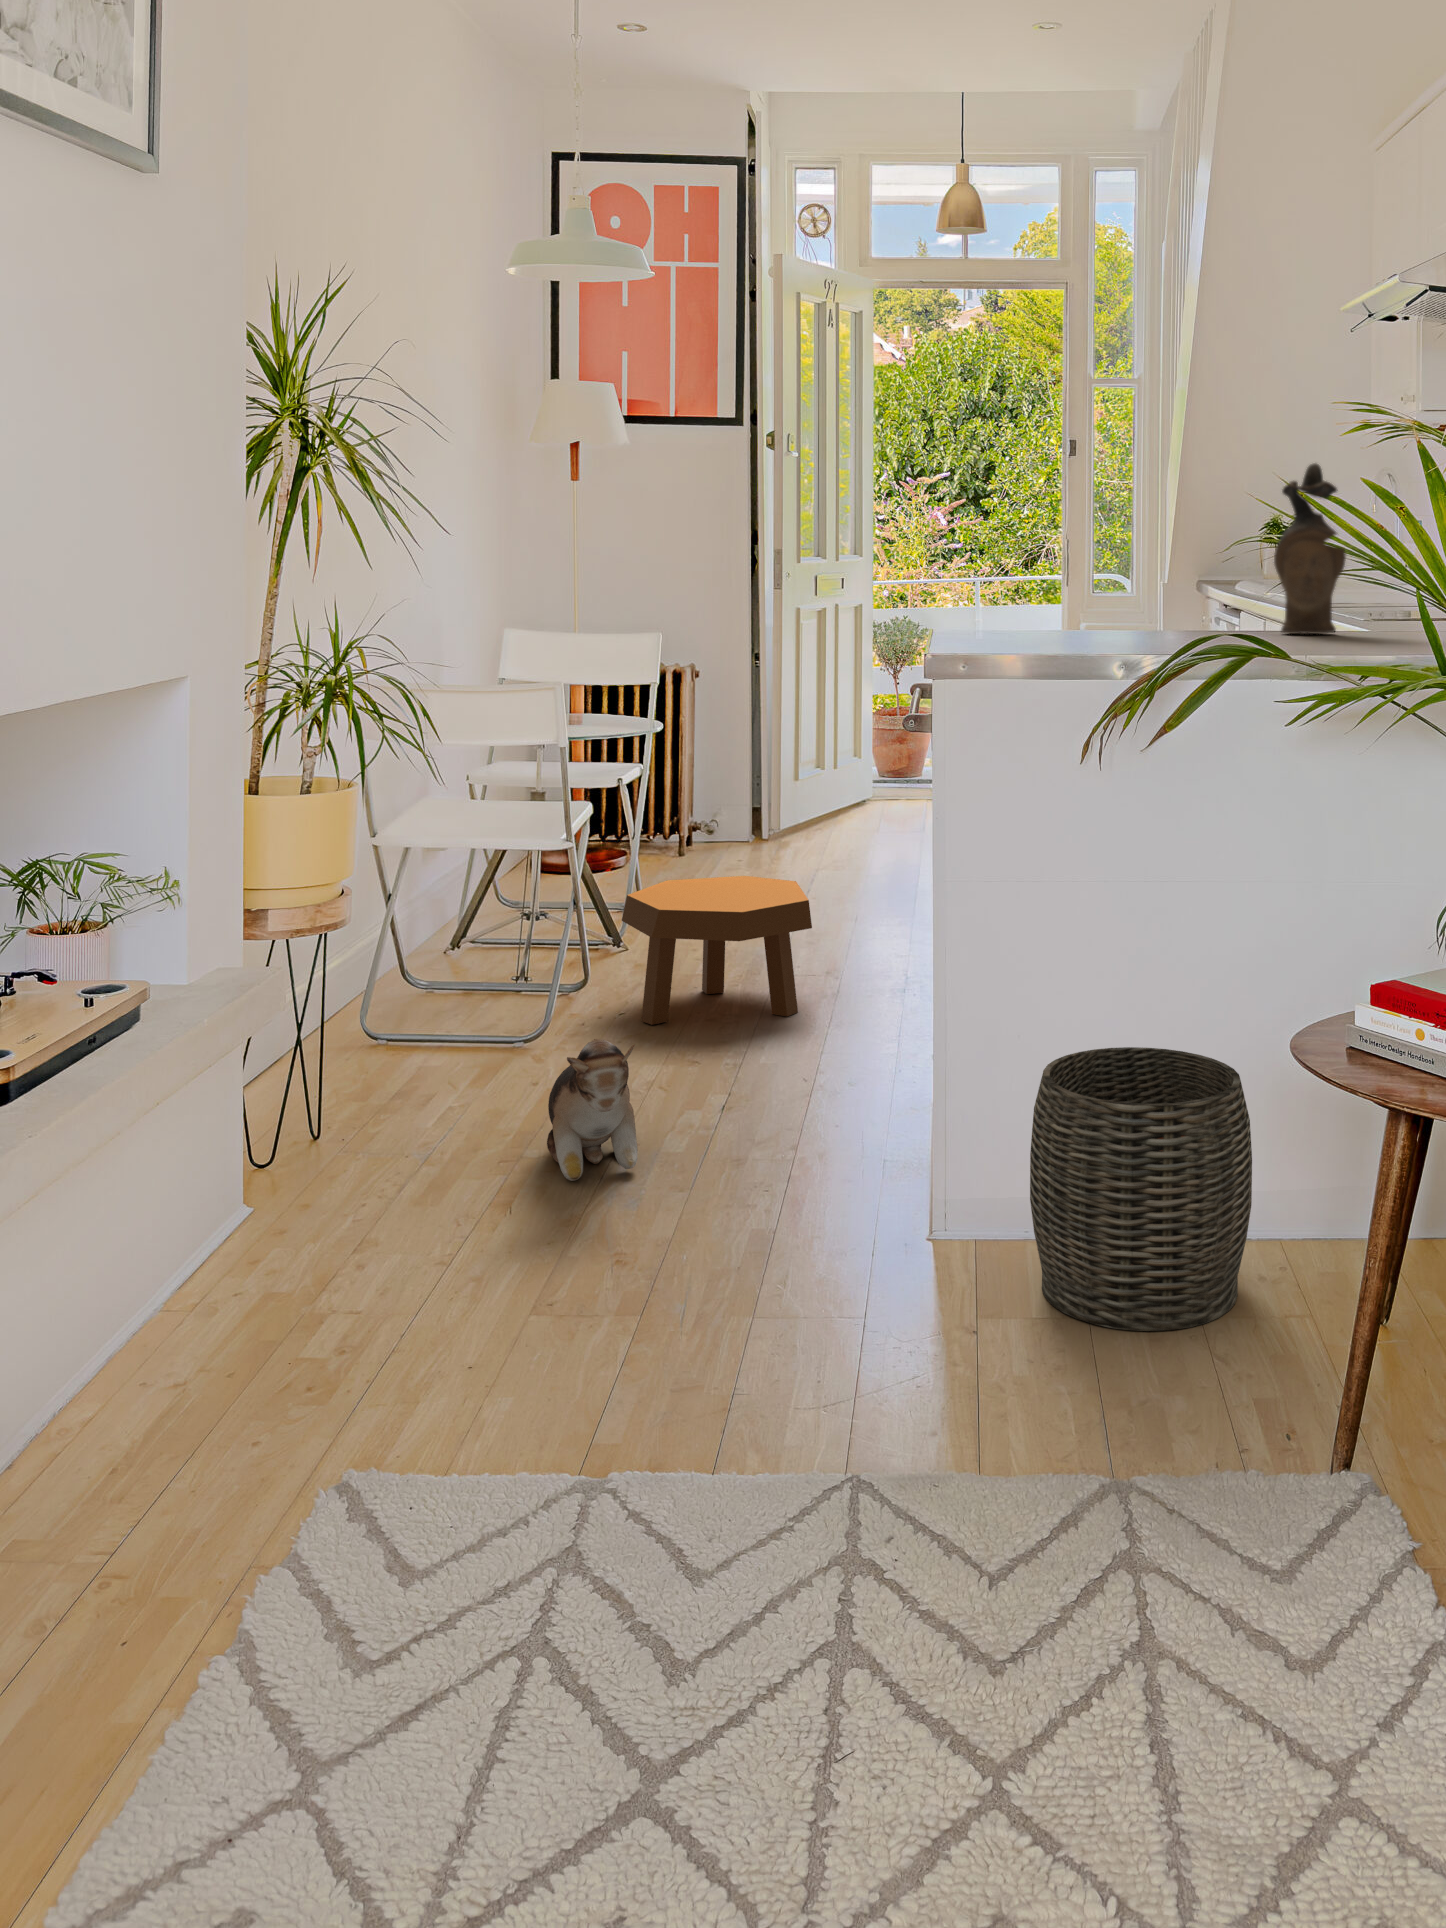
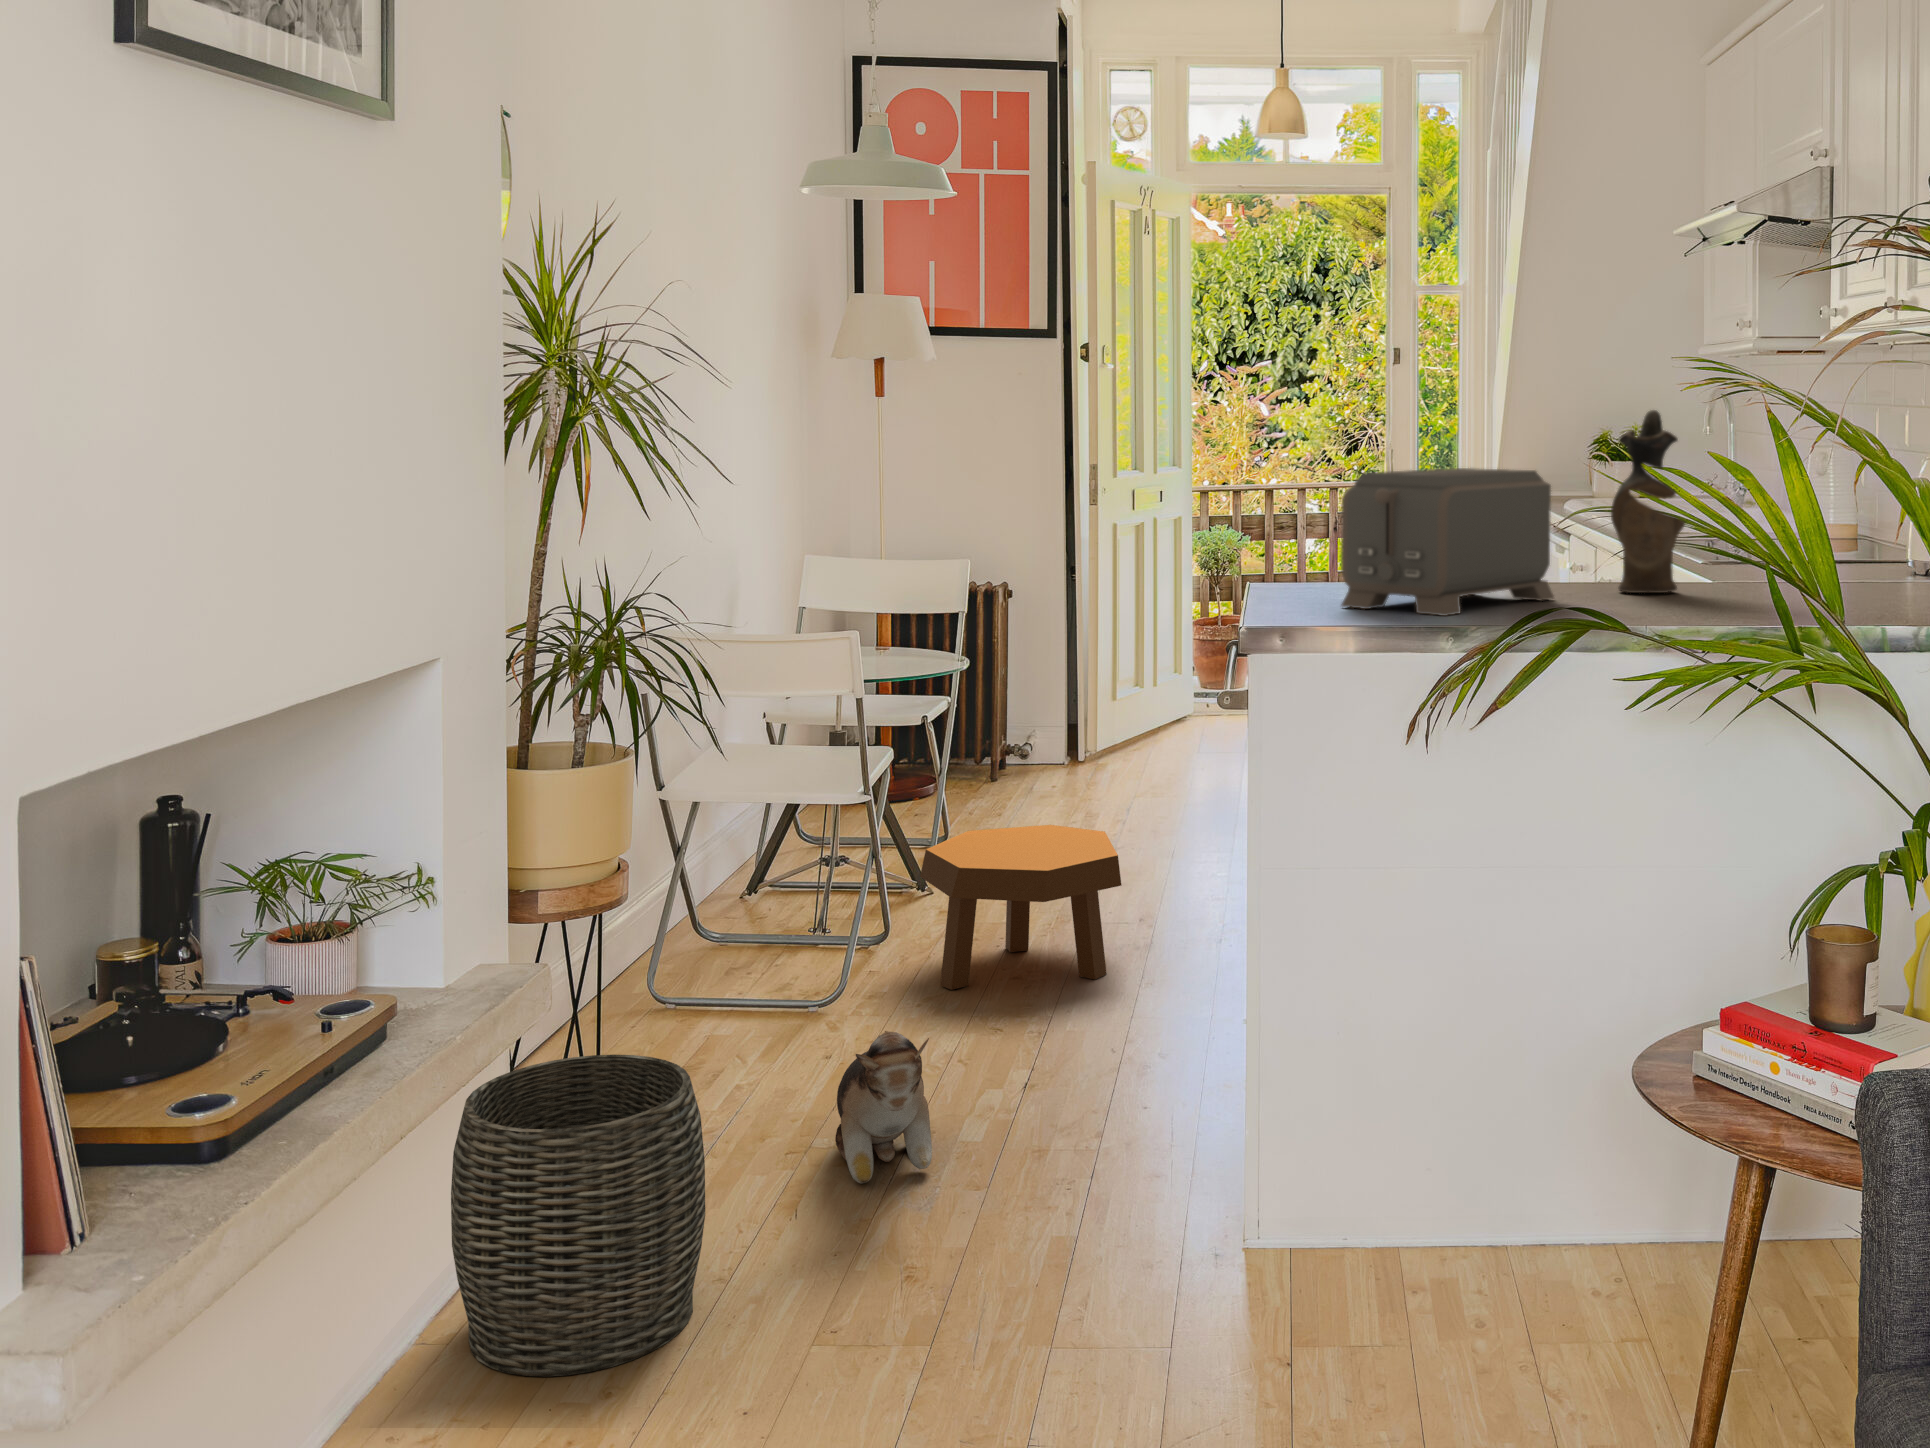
toaster: none [1020,515,1221,645] -> present [1341,468,1554,616]
woven basket: present [1030,1047,1252,1331] -> present [451,1055,705,1377]

